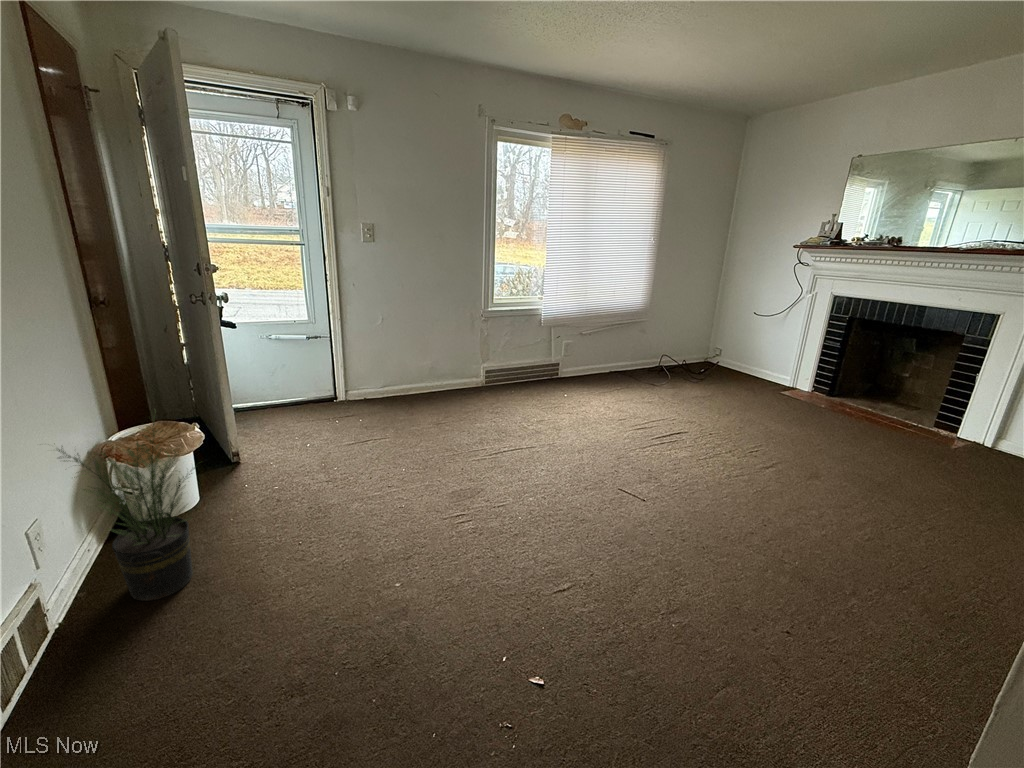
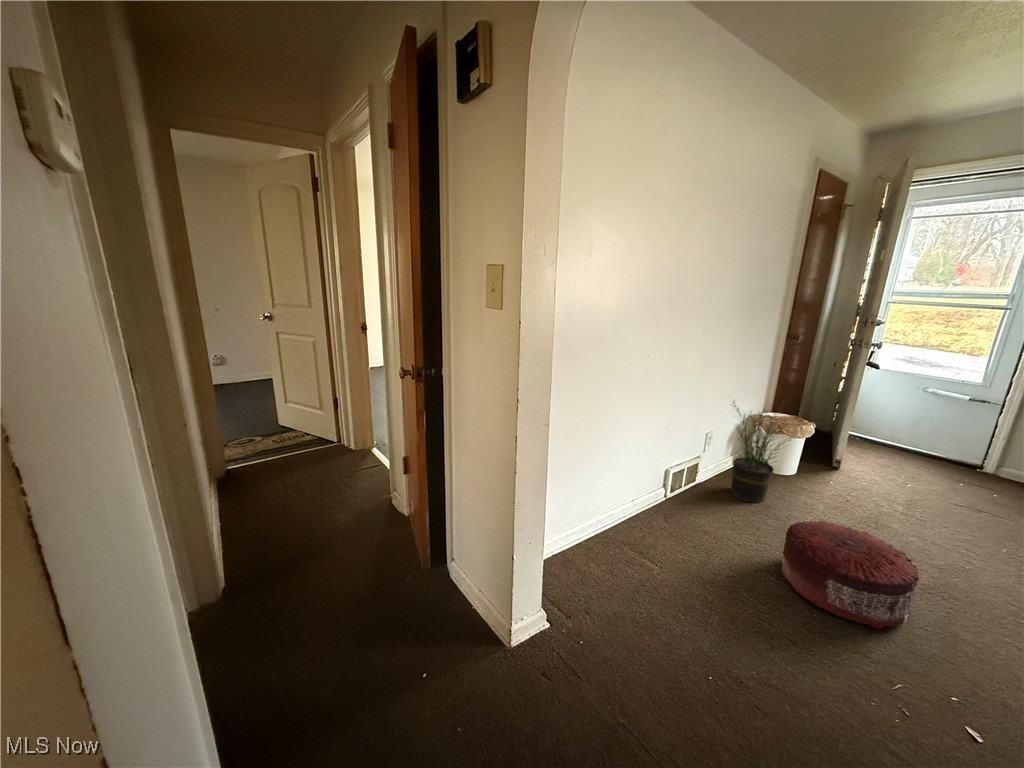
pouf: none [279,535,427,683] -> present [782,521,919,629]

